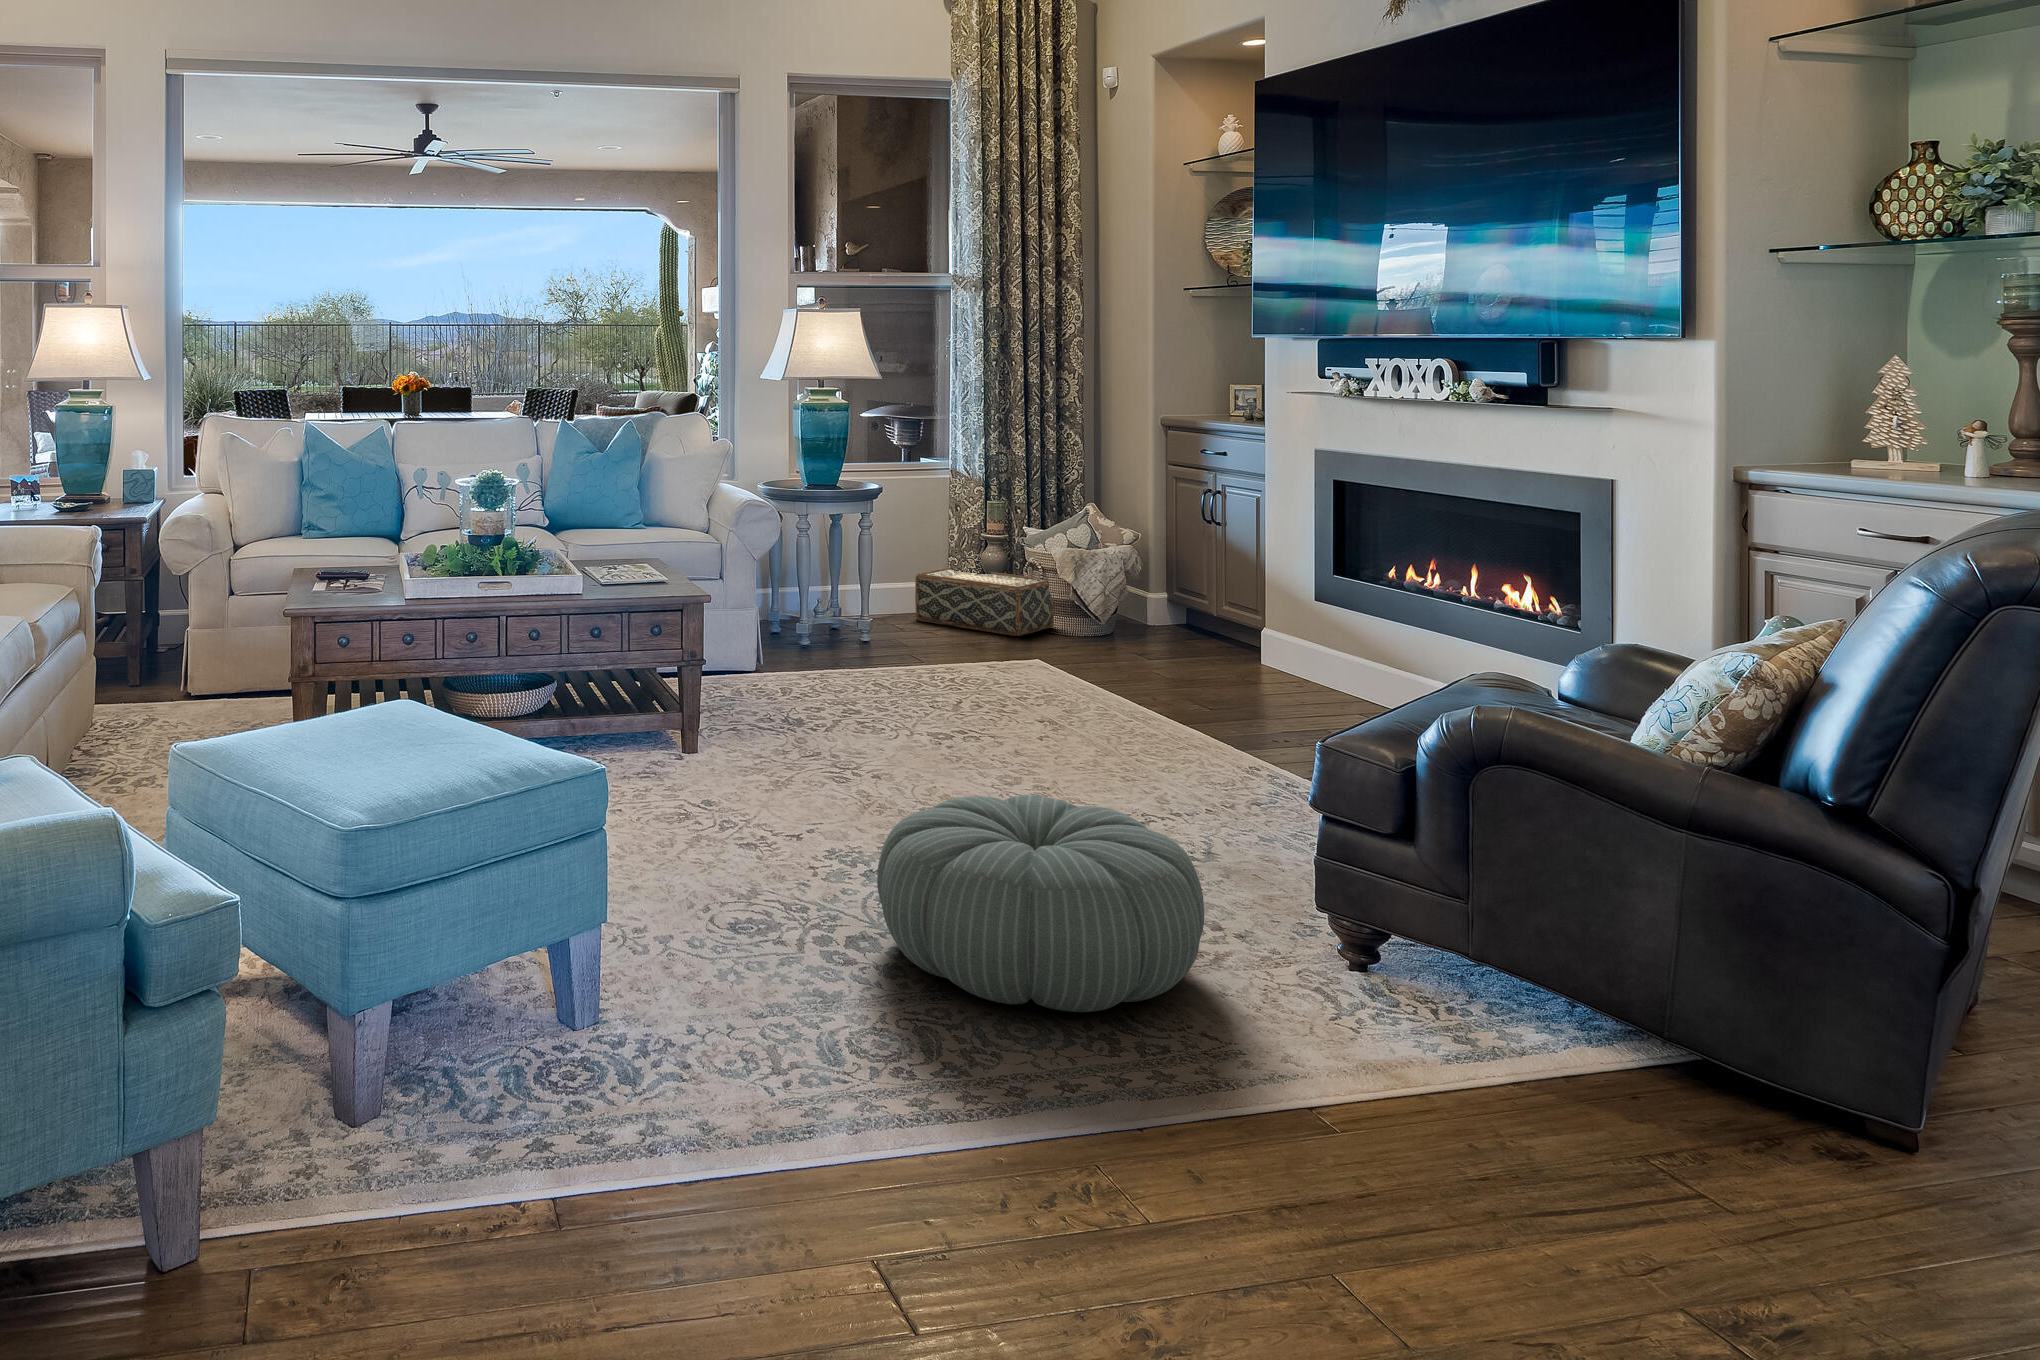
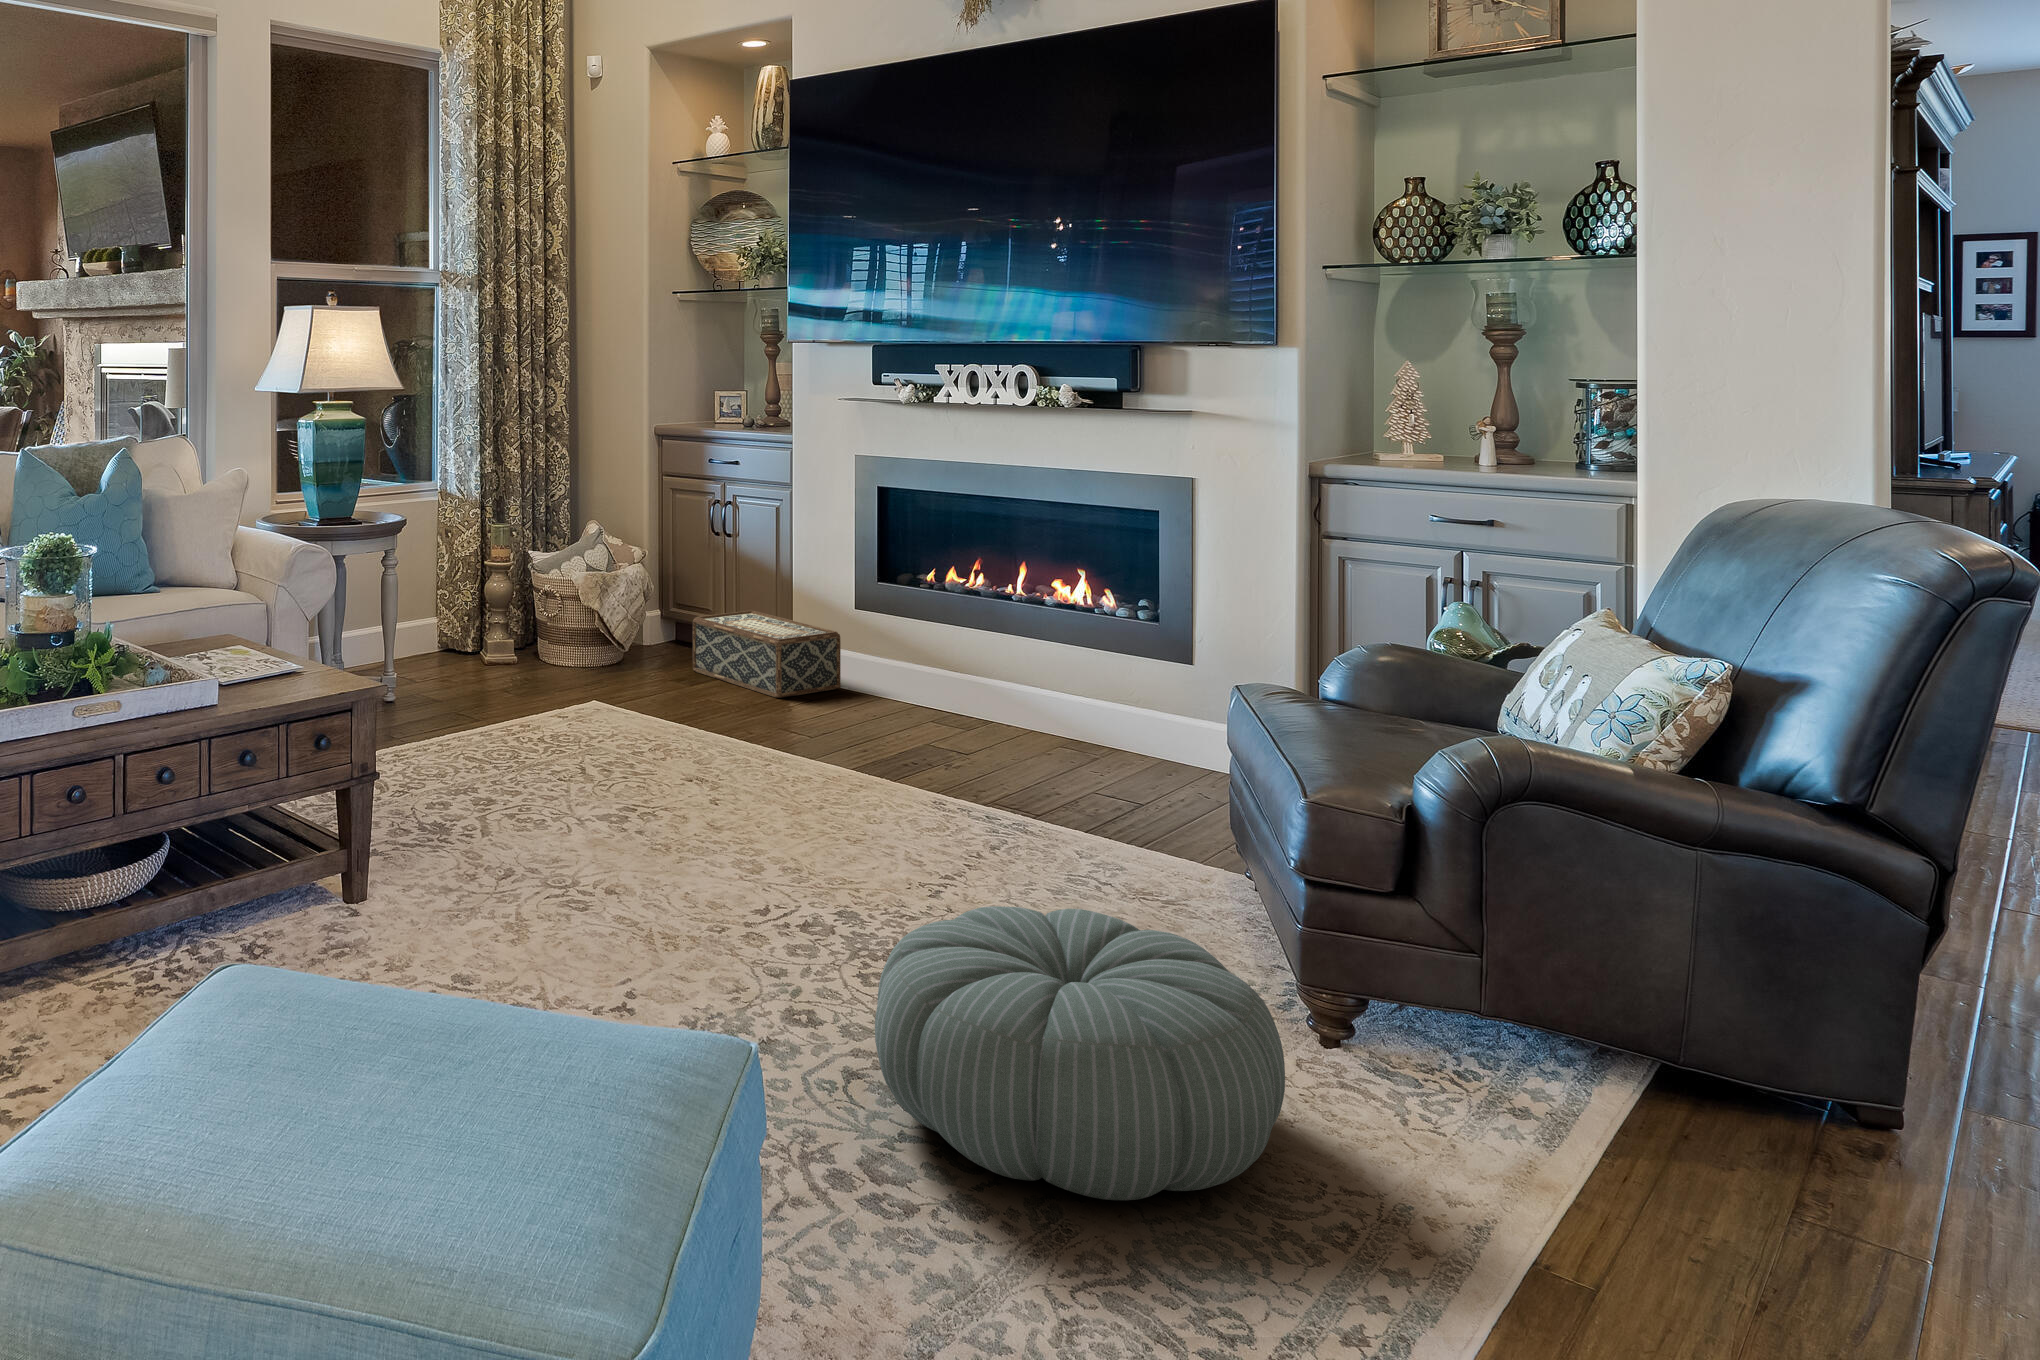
woven basket: present [915,567,1054,636] -> present [693,611,841,698]

